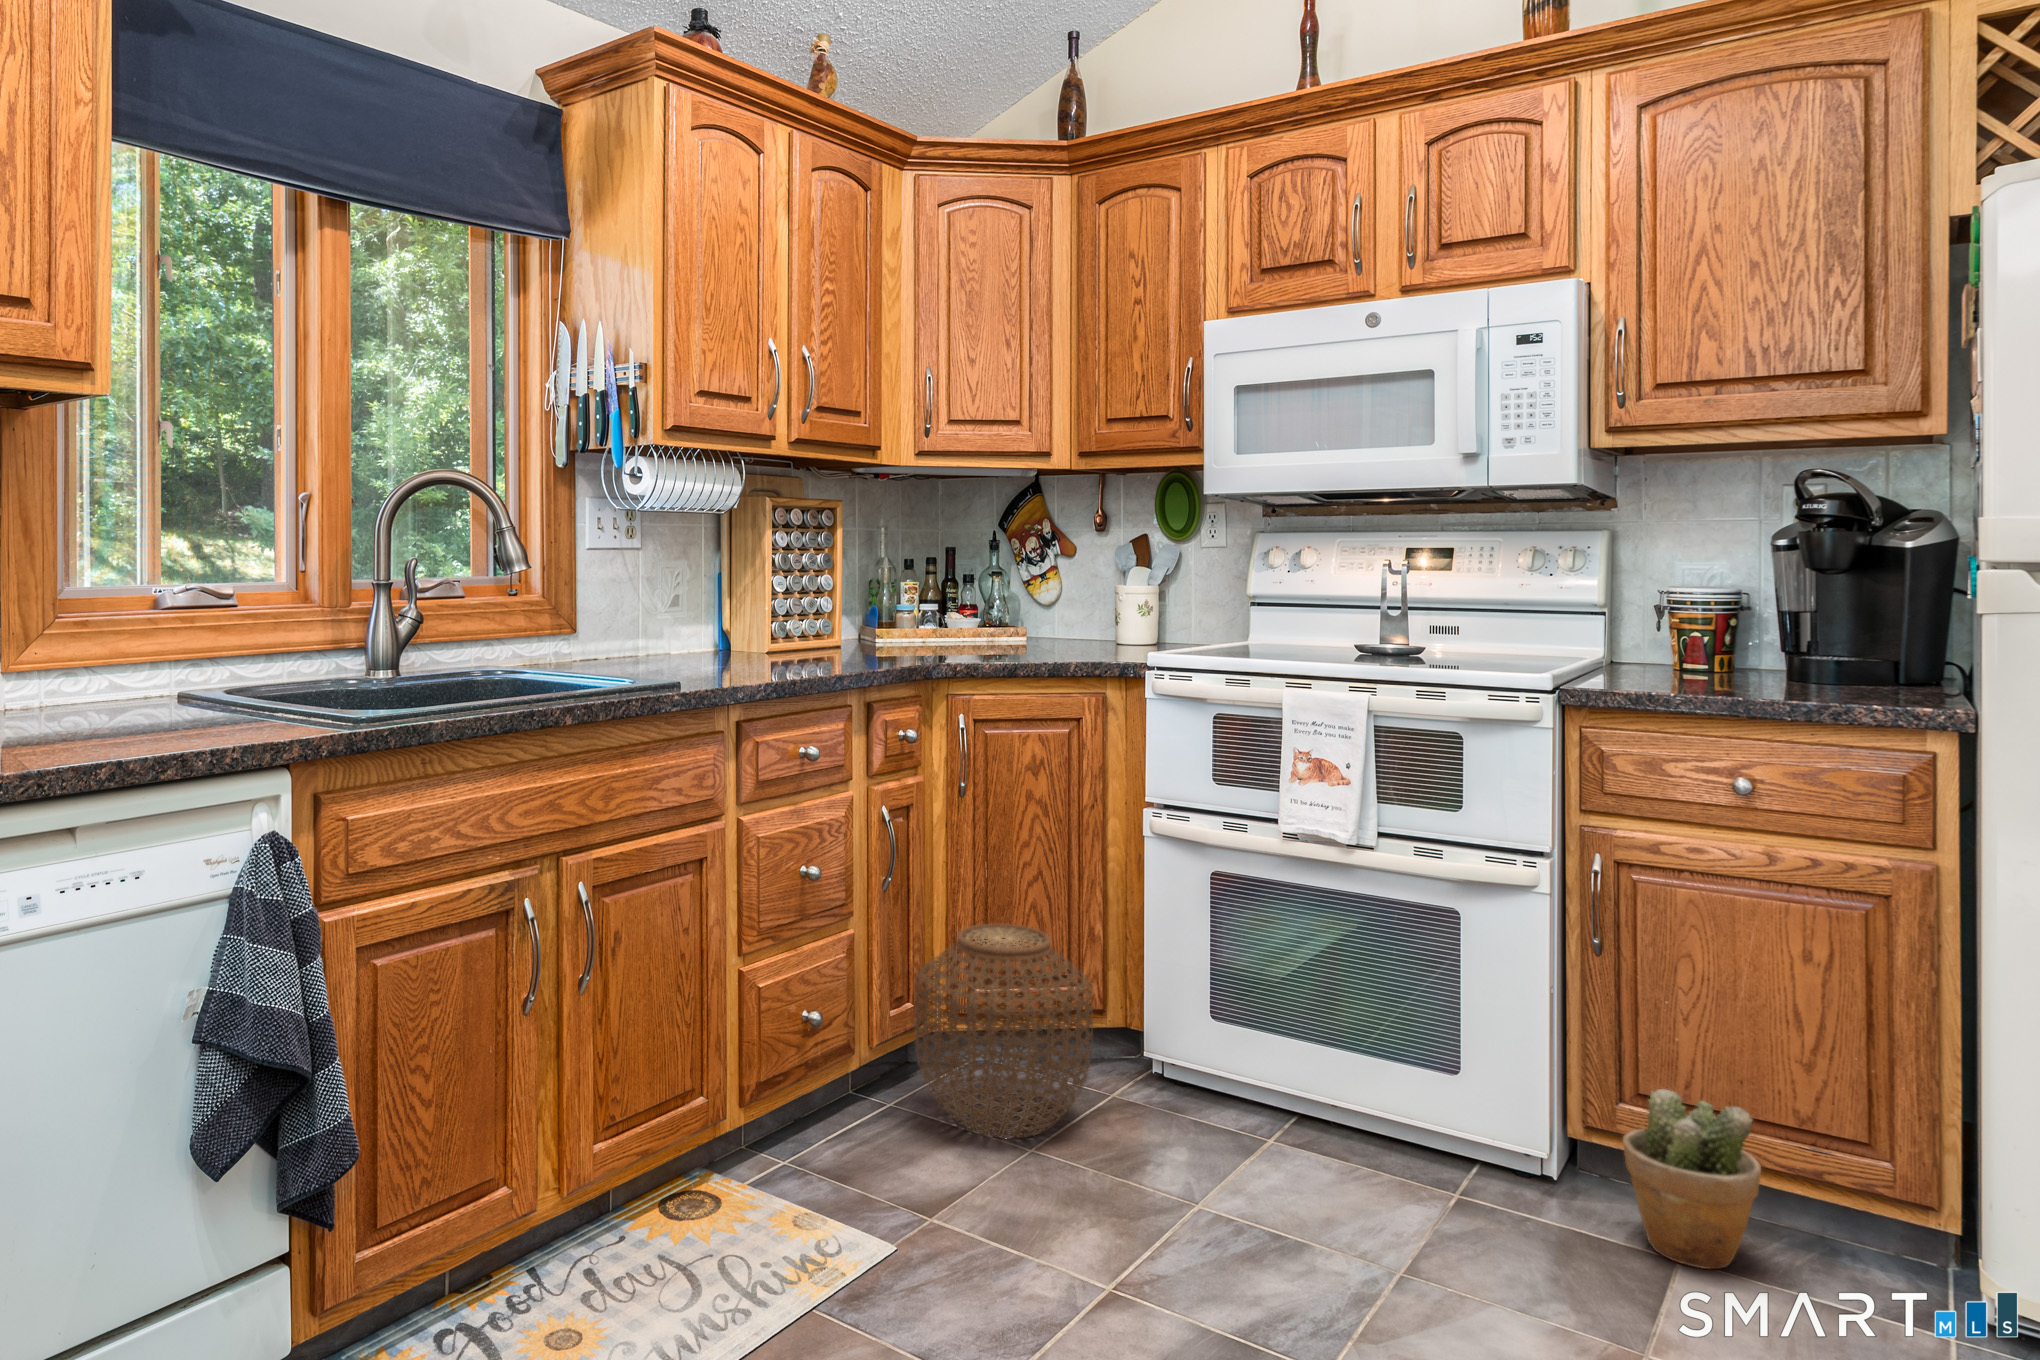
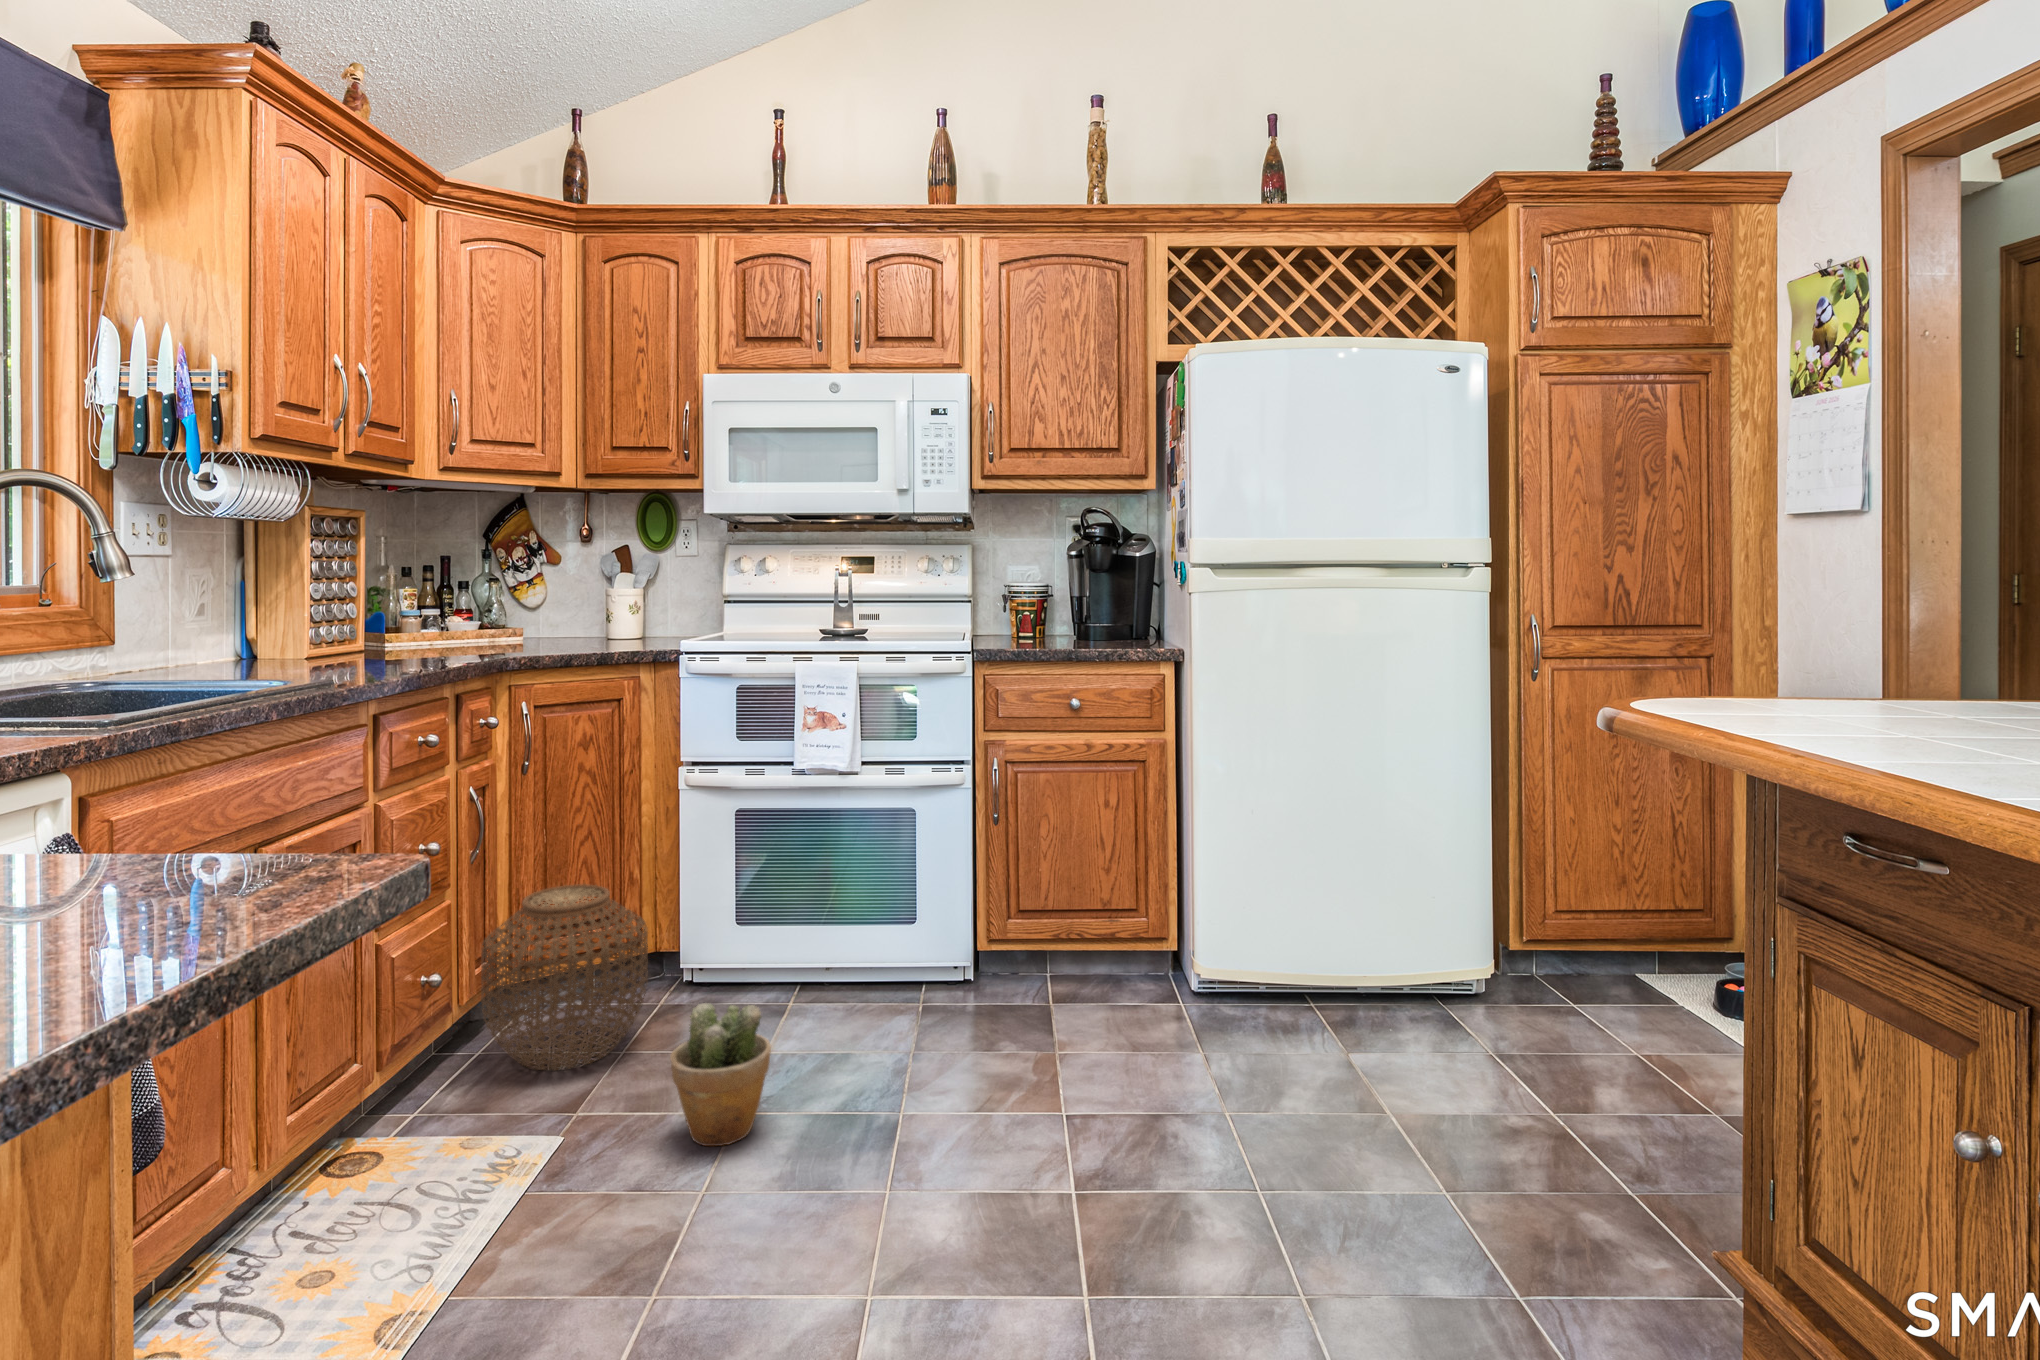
potted plant: present [1623,1089,1761,1269] -> present [670,1004,771,1146]

